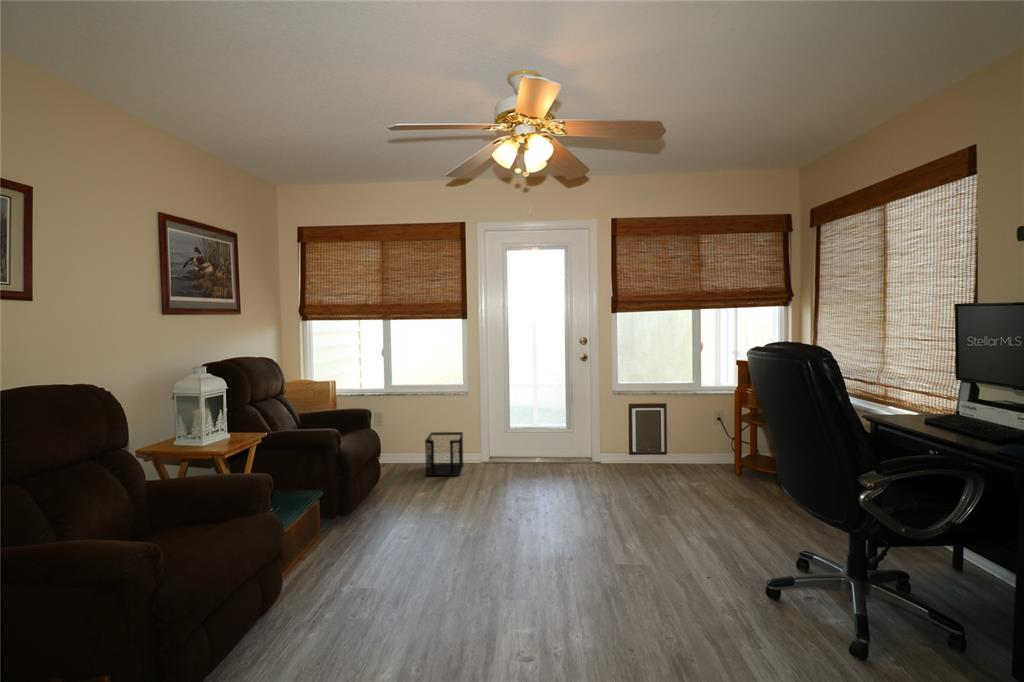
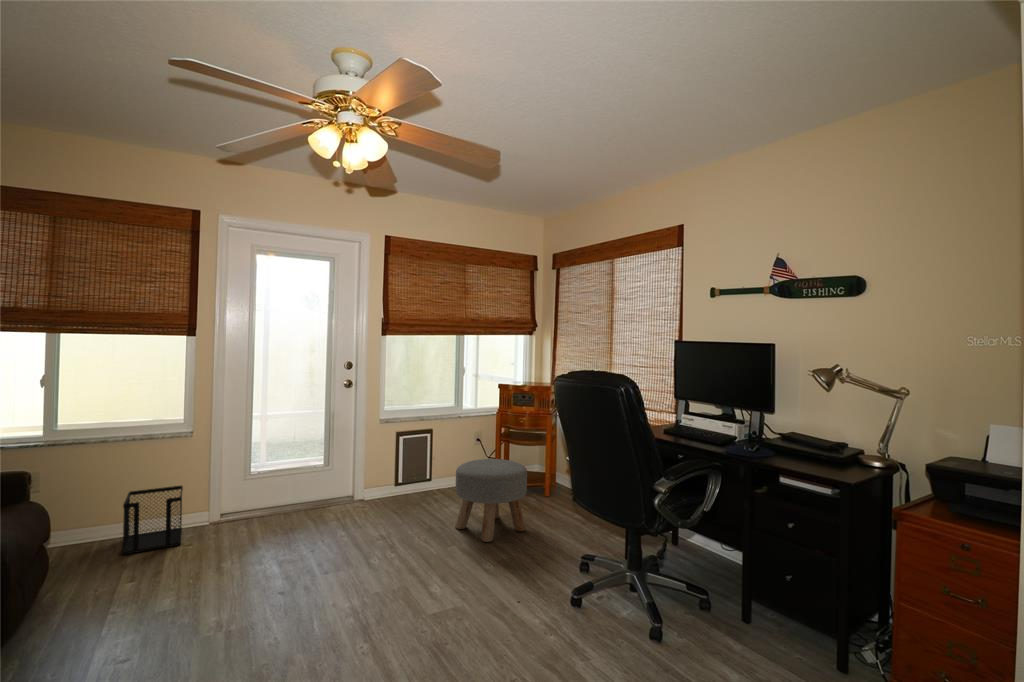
ottoman: none [676,436,755,519] -> present [455,459,527,542]

